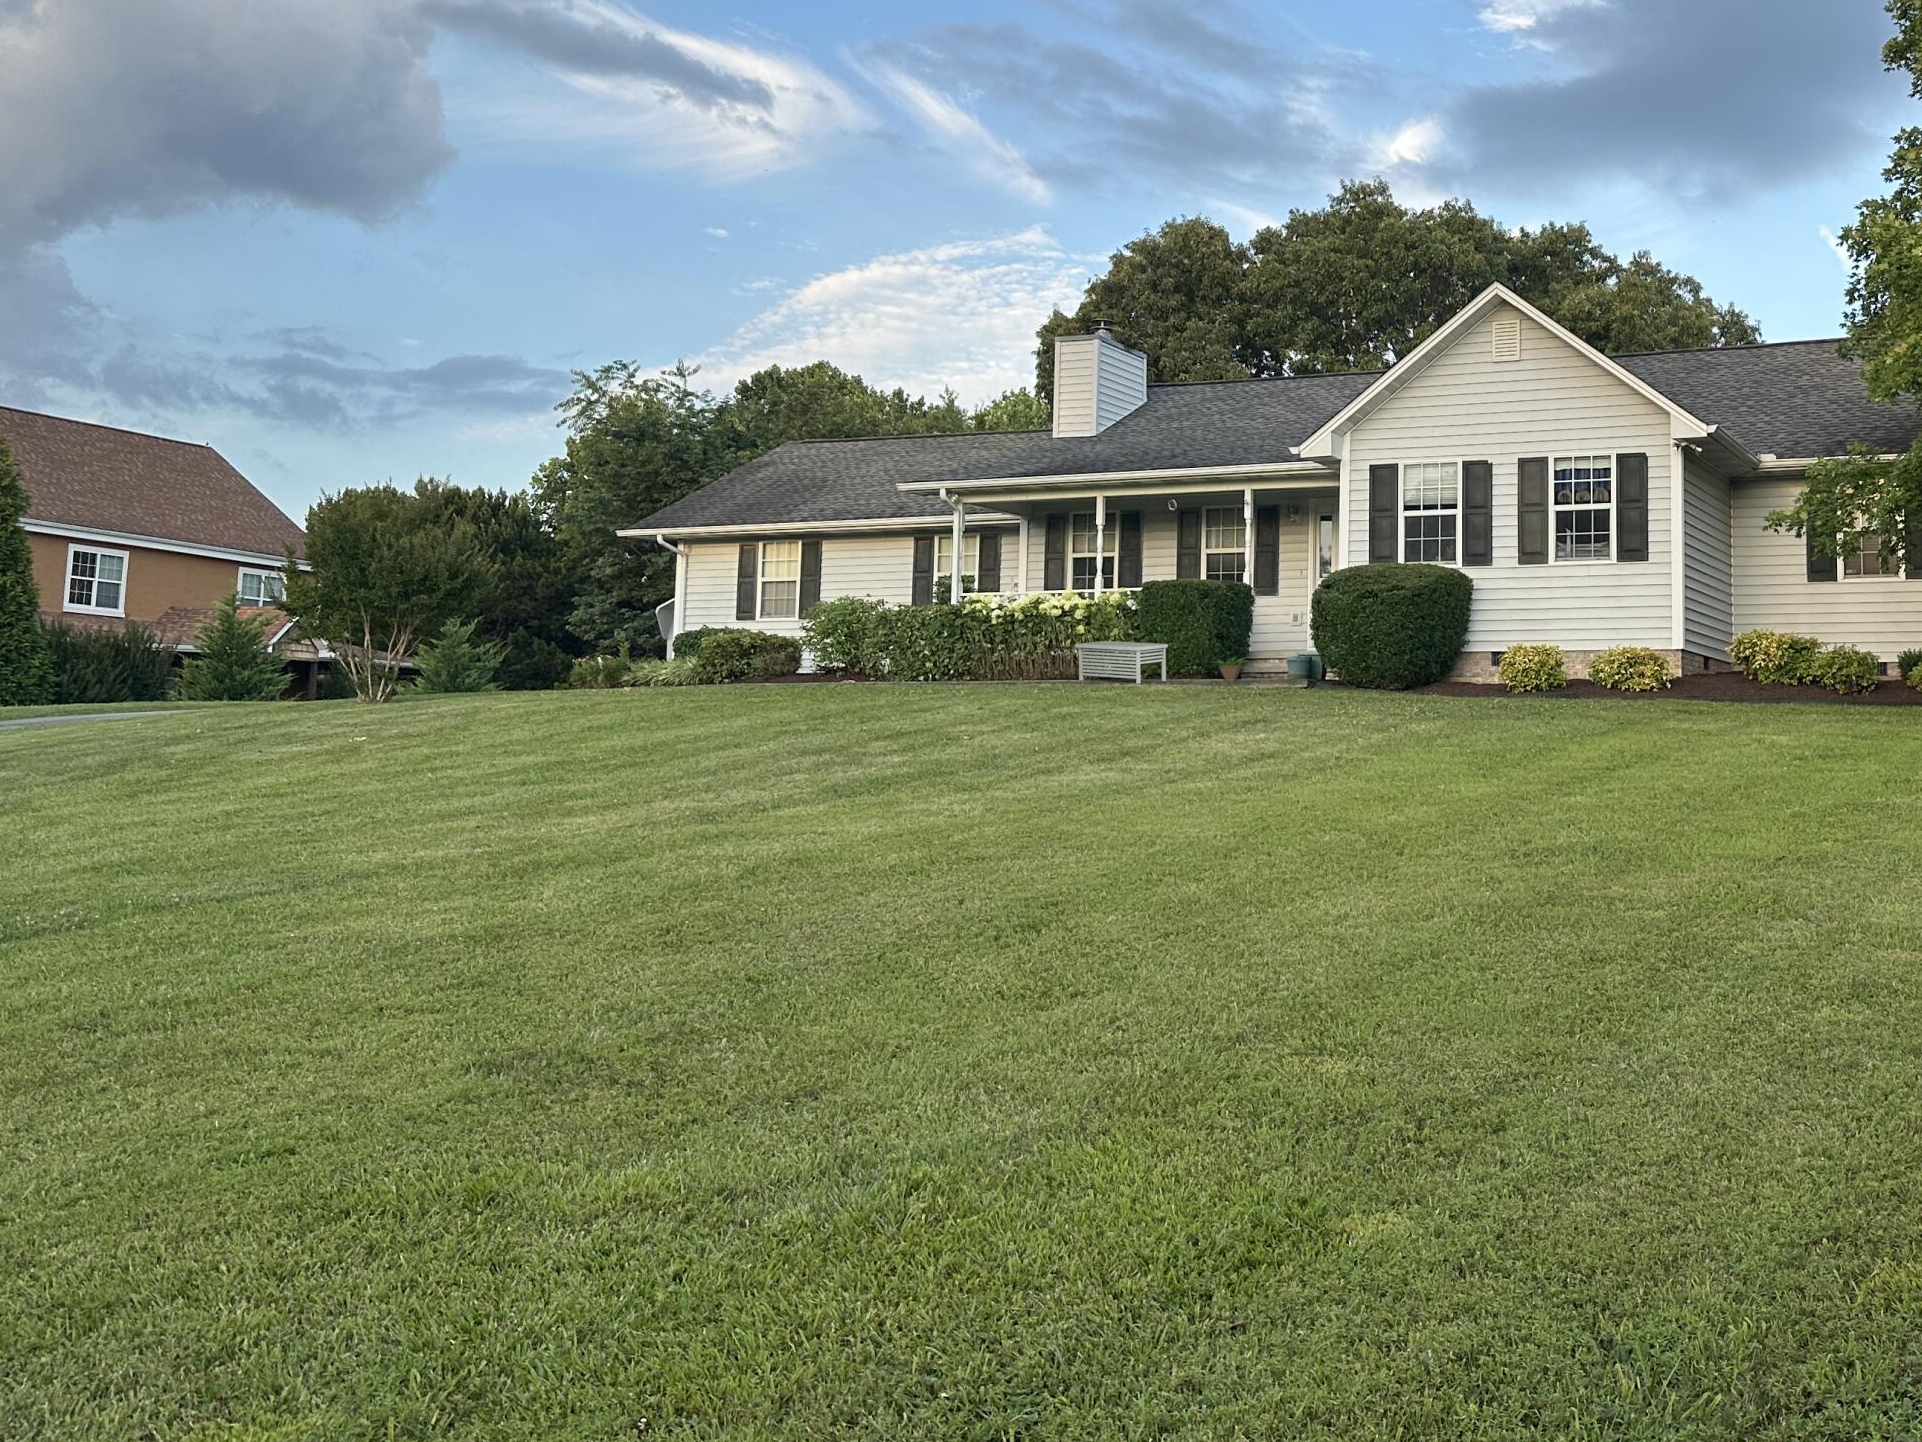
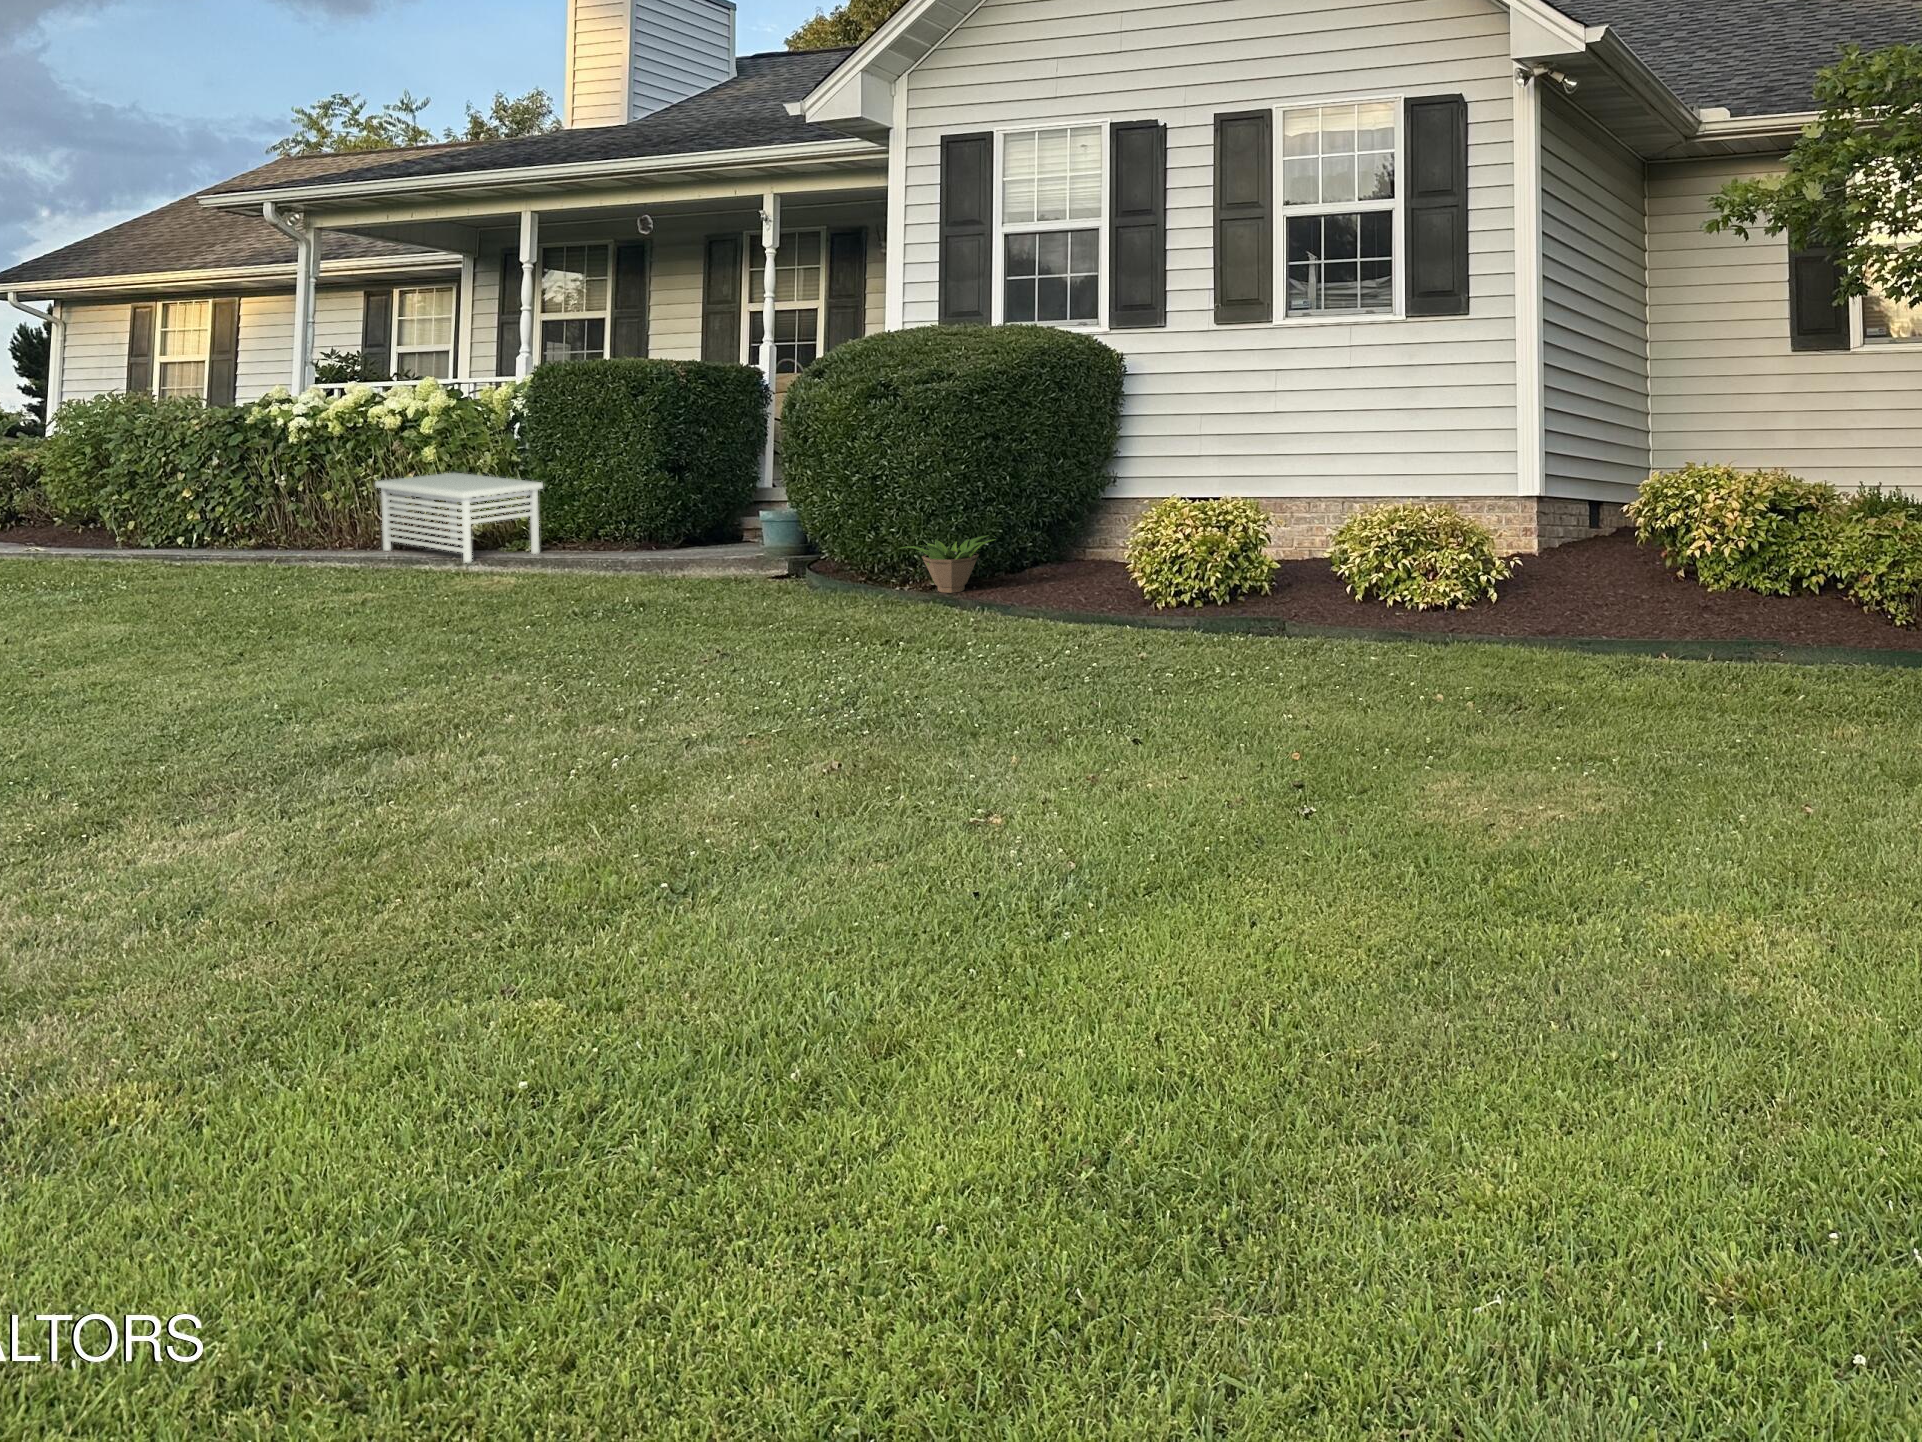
decorative plant: present [1214,657,1246,681] -> present [899,535,996,593]

